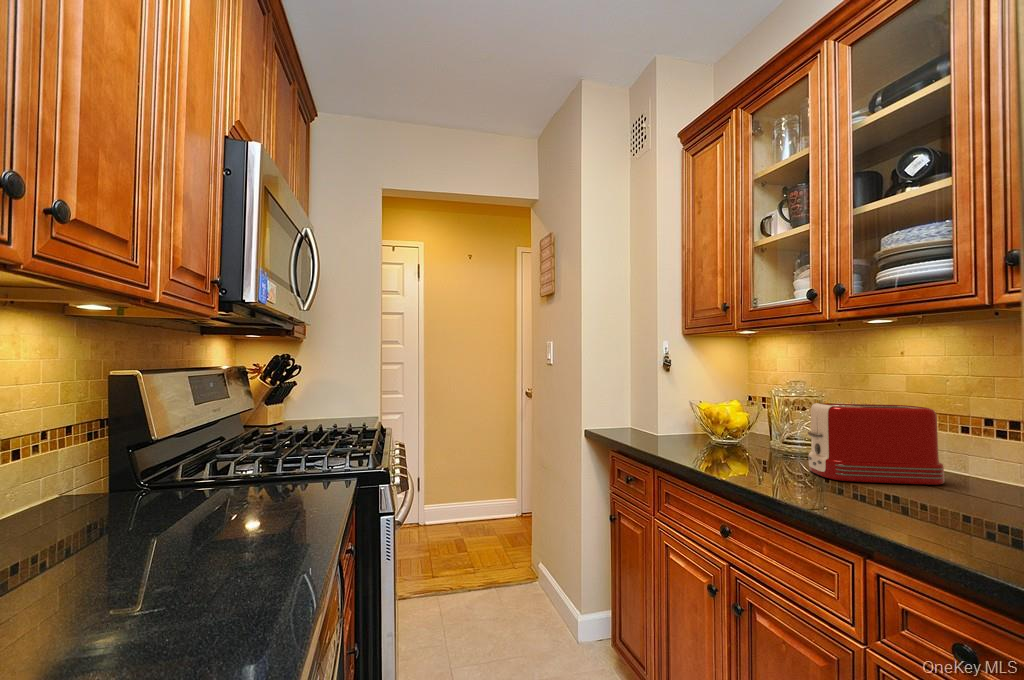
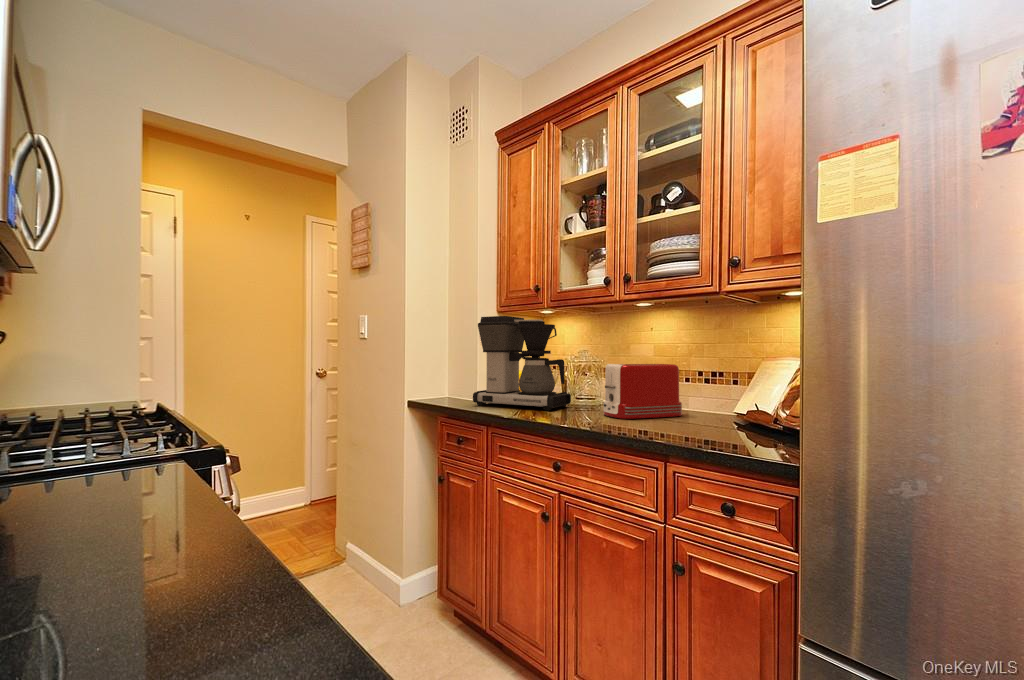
coffee maker: none [650,341,774,457] -> present [473,316,571,411]

